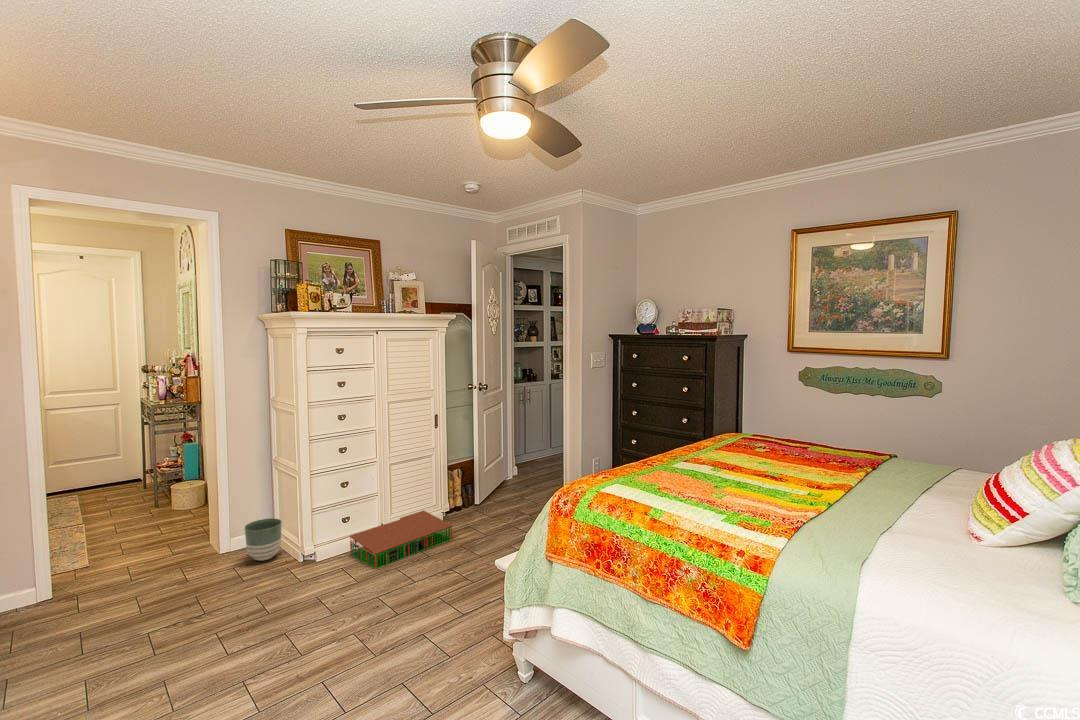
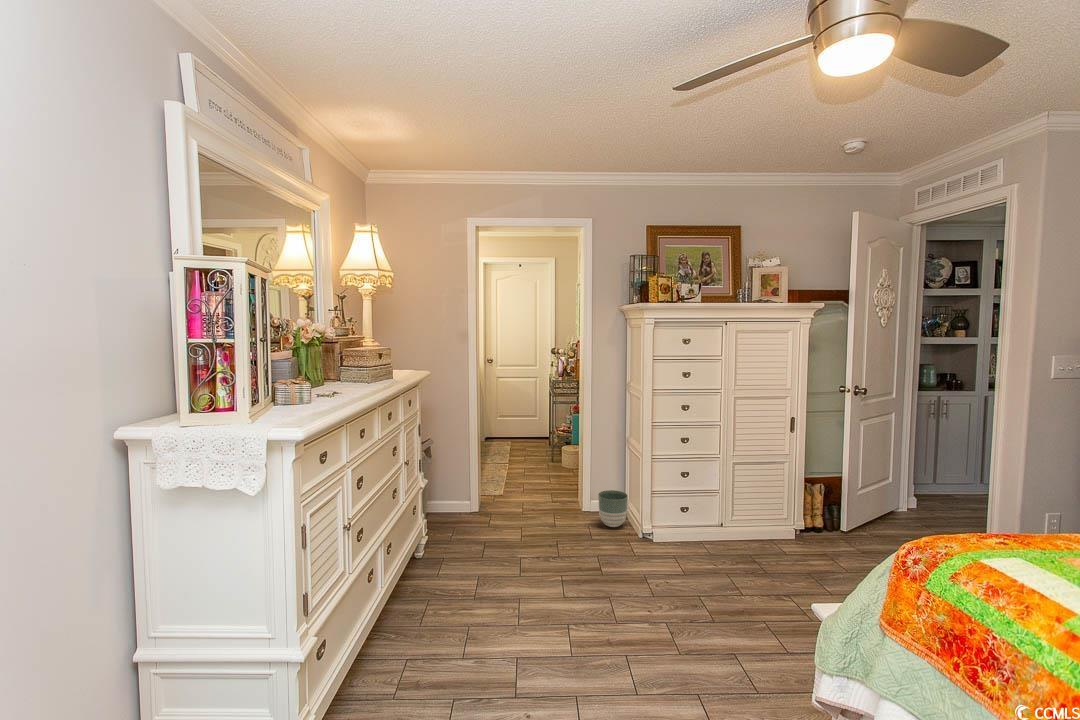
storage bin: present [350,511,452,569] -> none [685,521,800,567]

